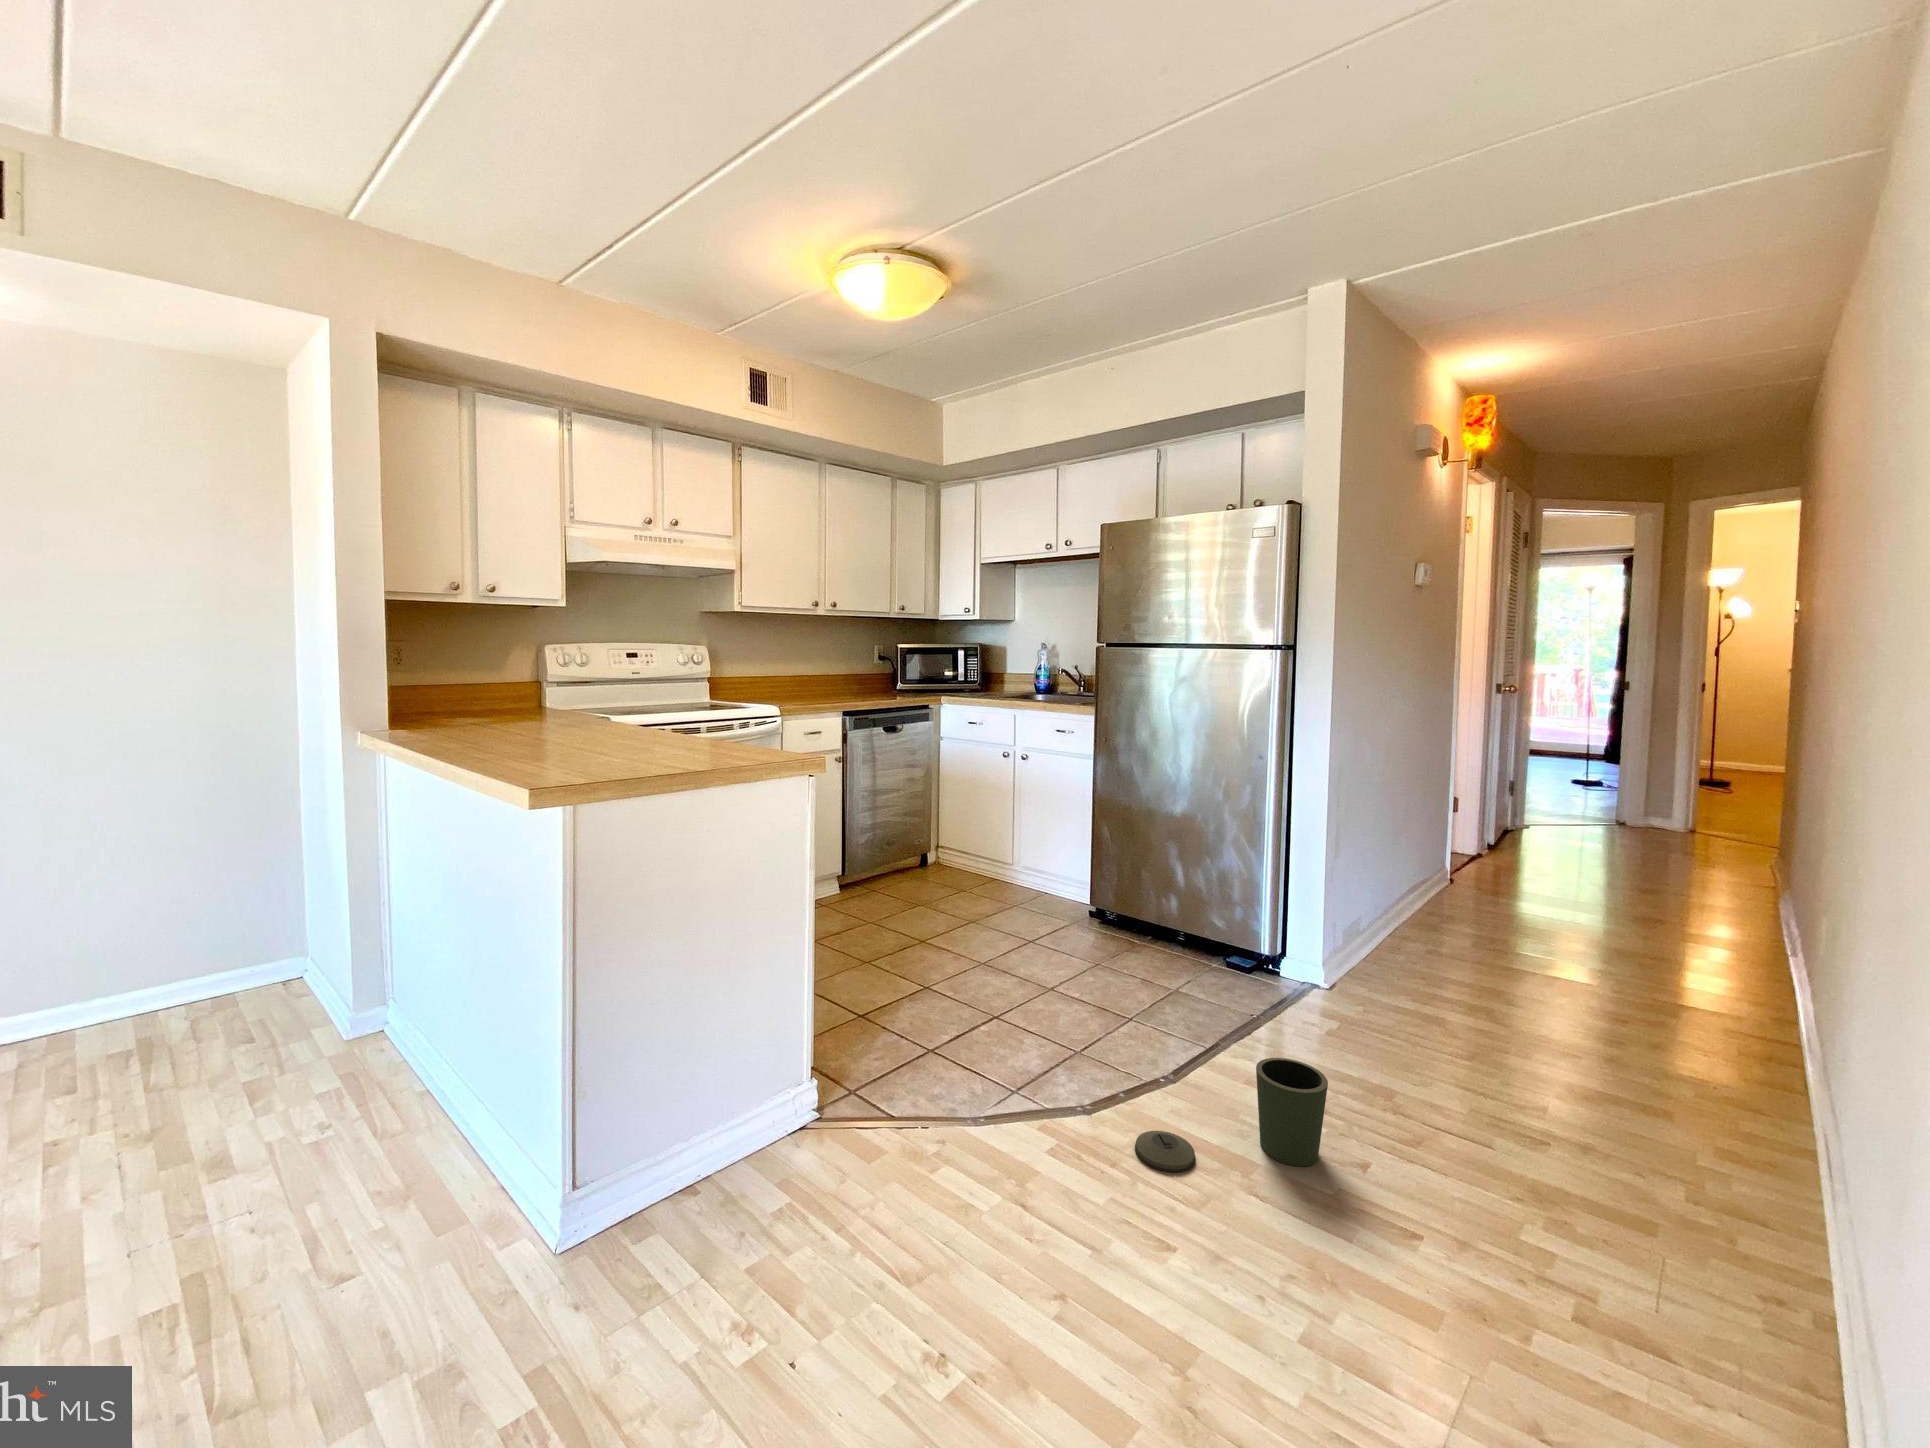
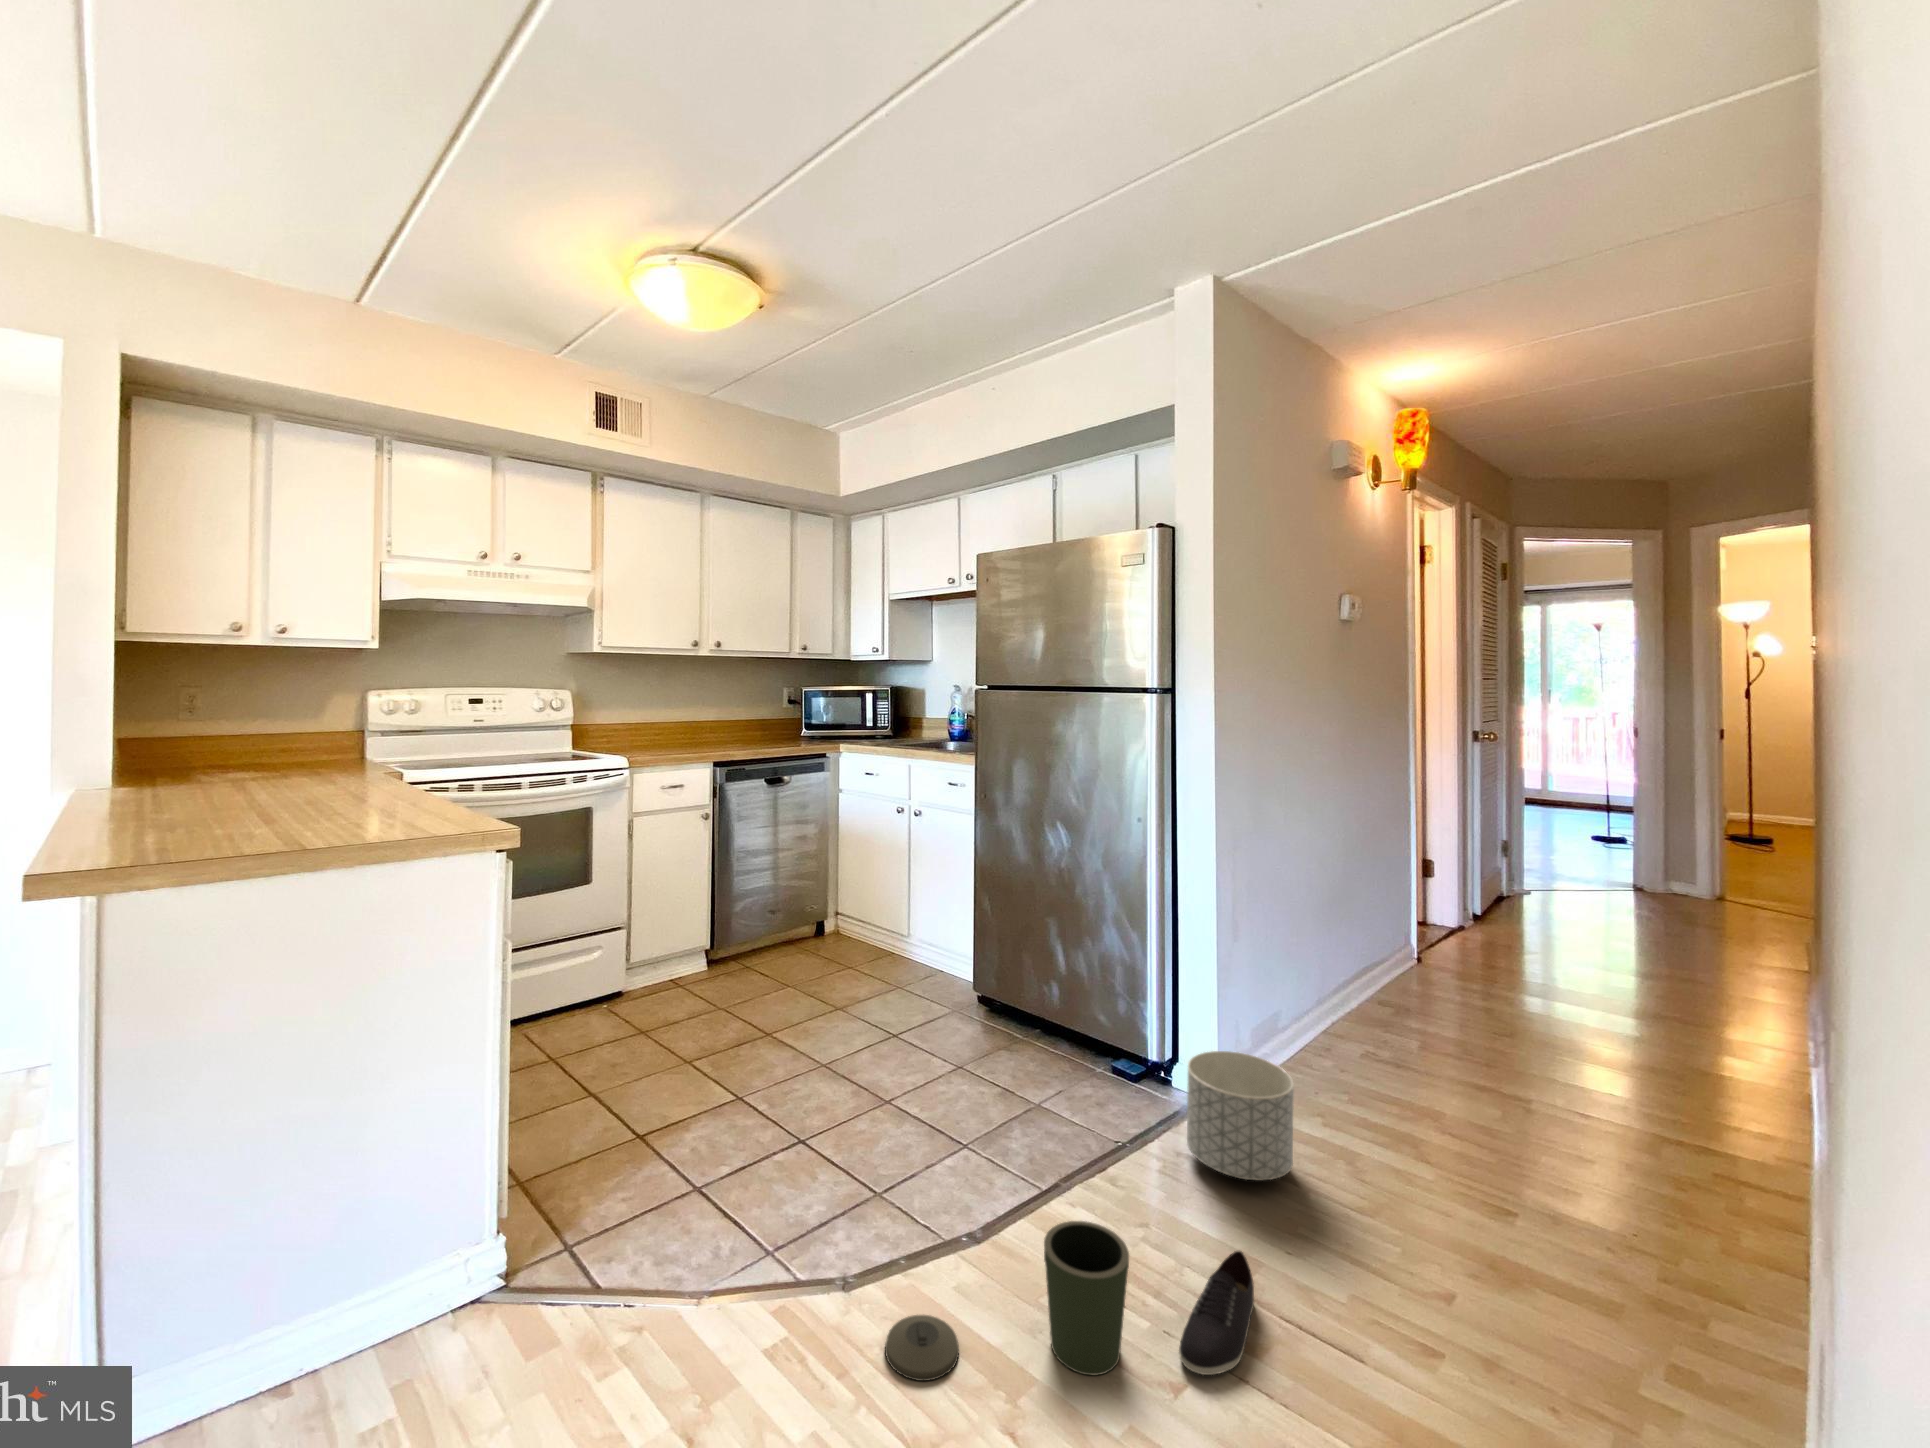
planter: none [1315,942,1409,1040] -> present [1187,1051,1294,1180]
shoe: none [1362,1082,1411,1164] -> present [1179,1251,1254,1375]

